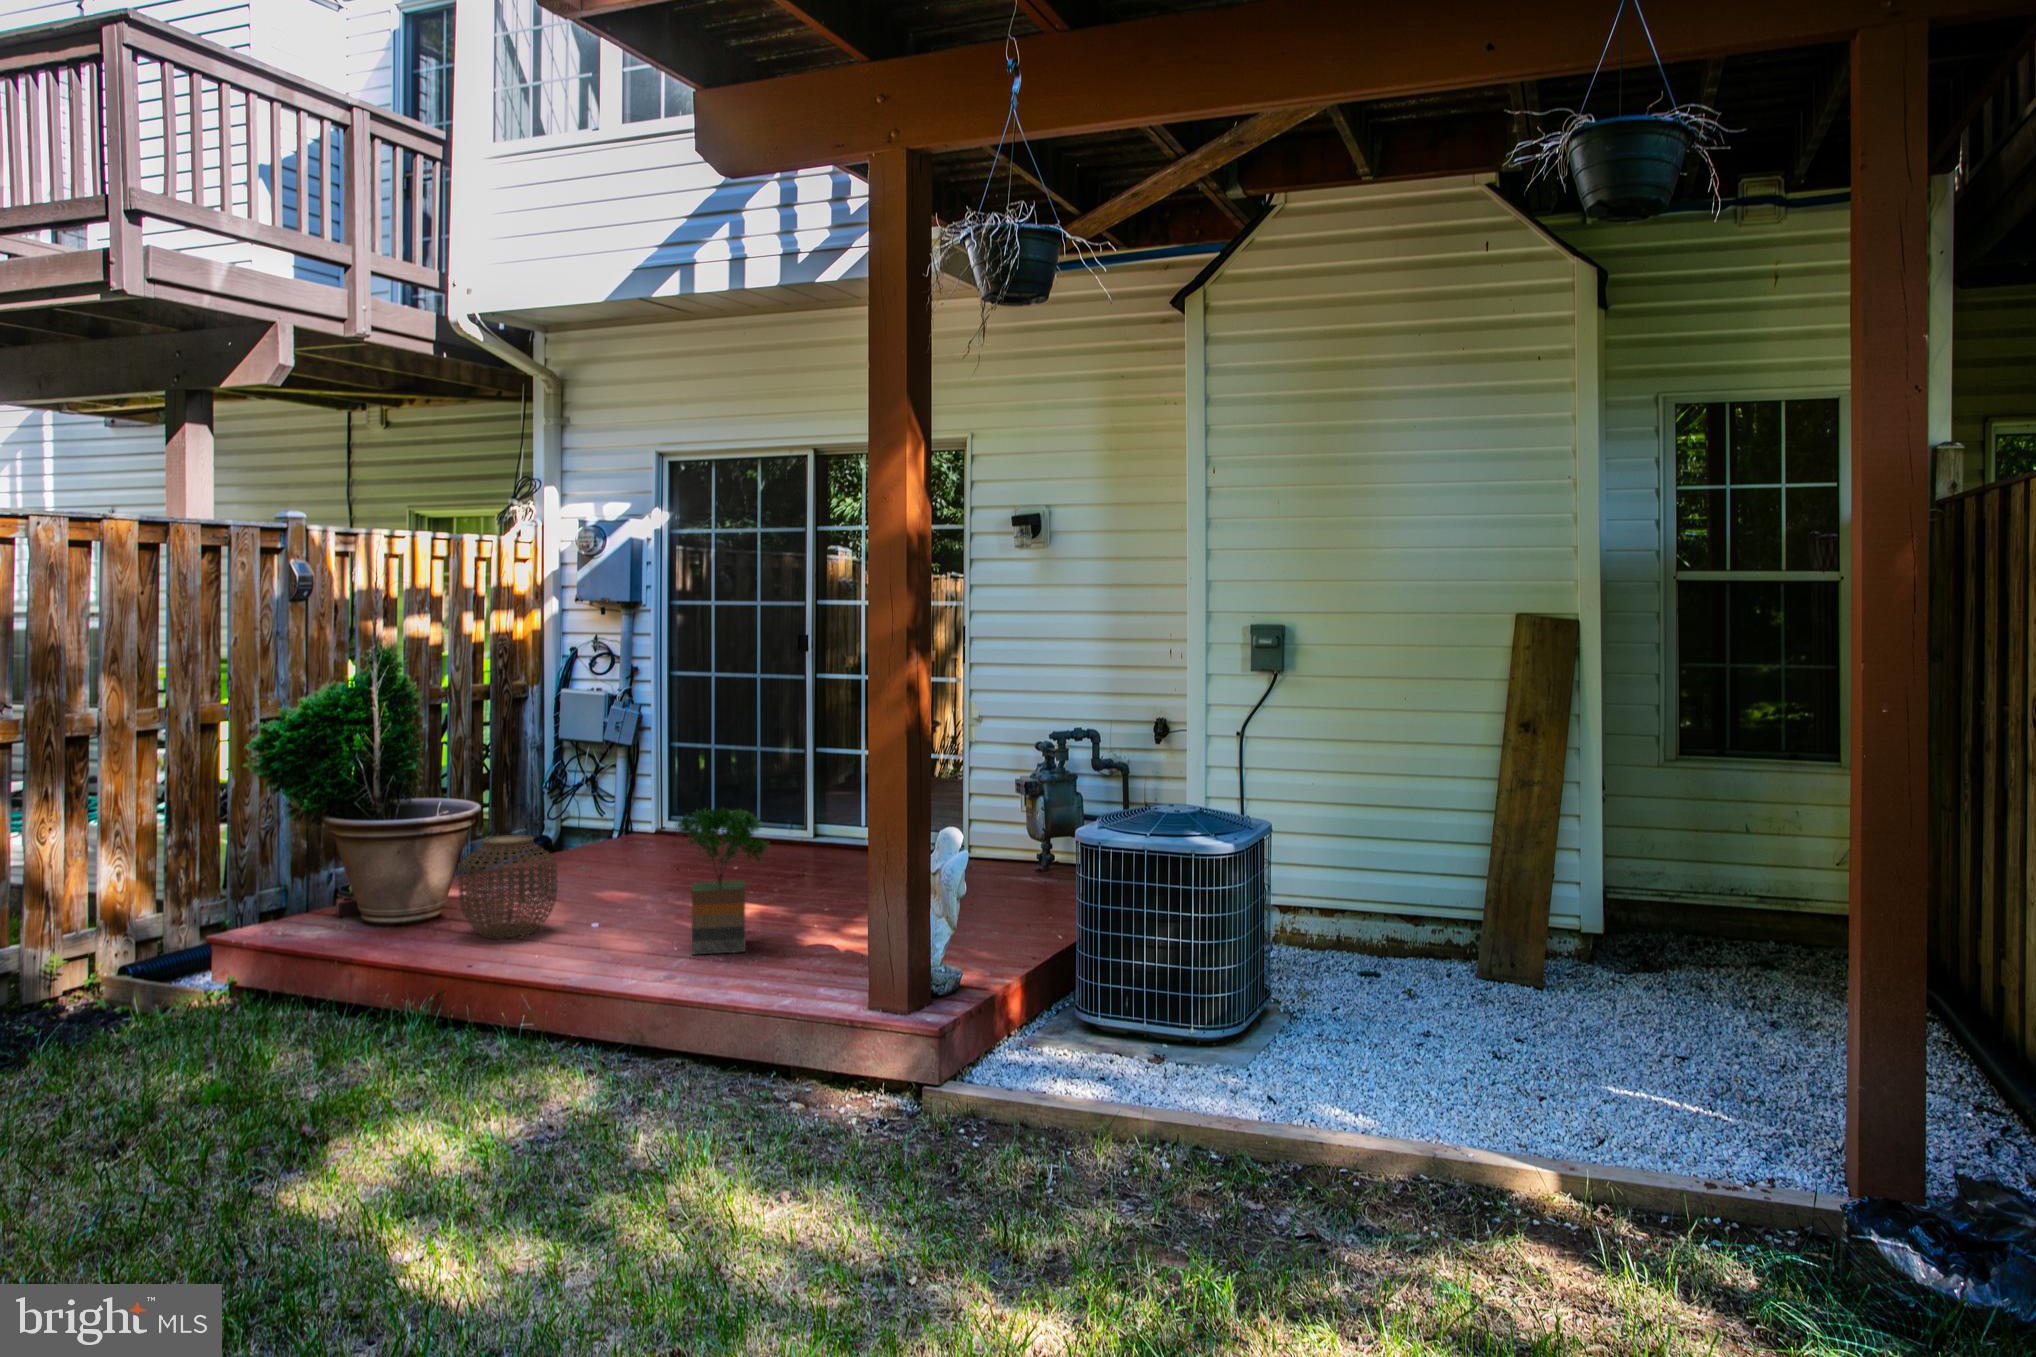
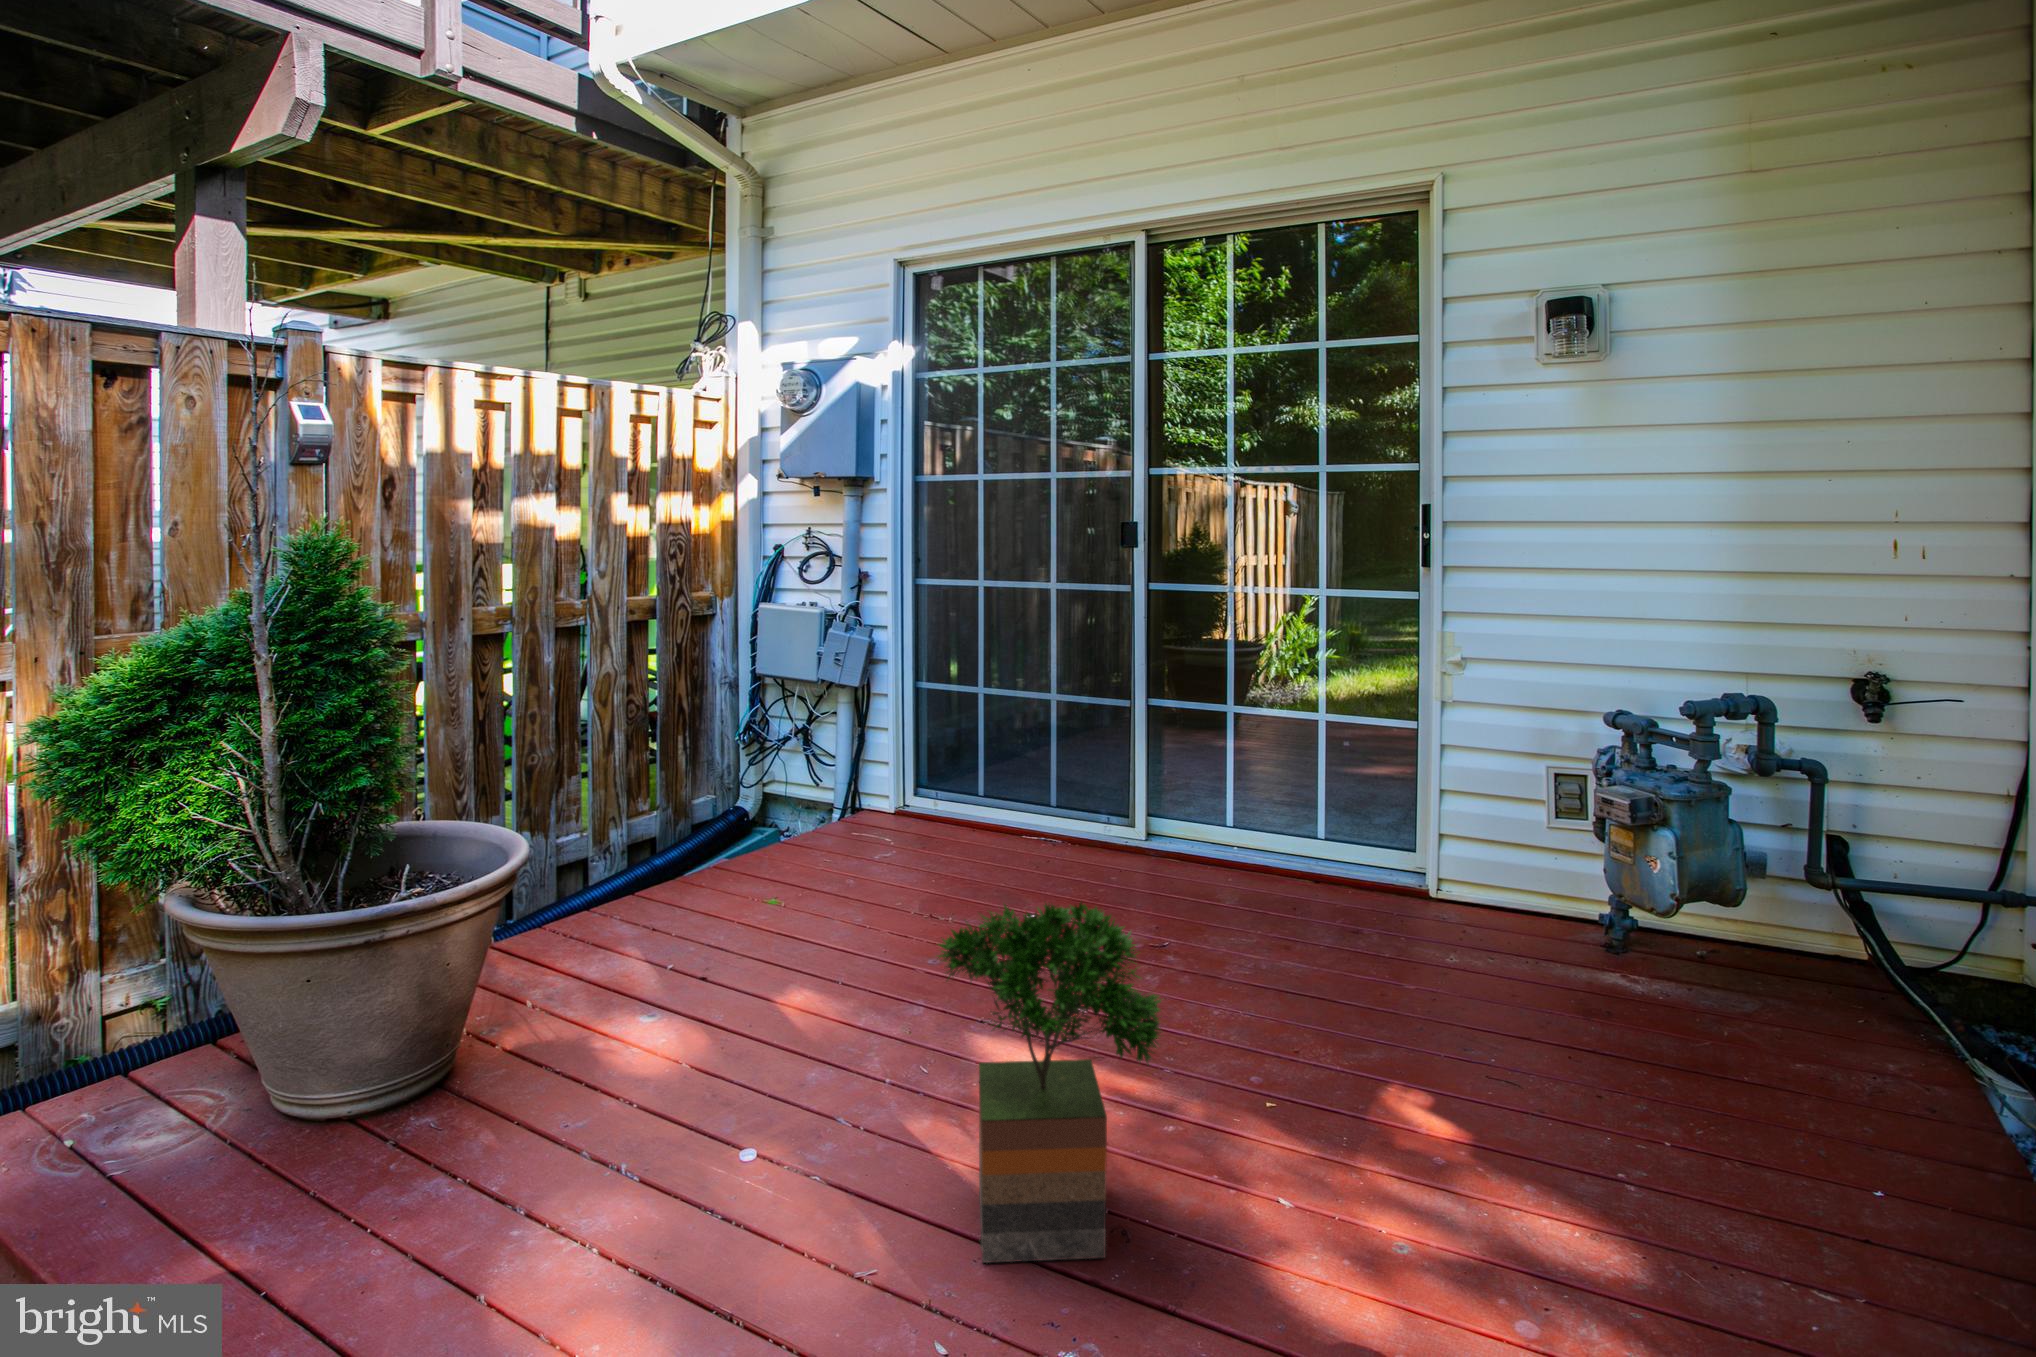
woven basket: present [459,835,557,939] -> none [499,915,702,1143]

